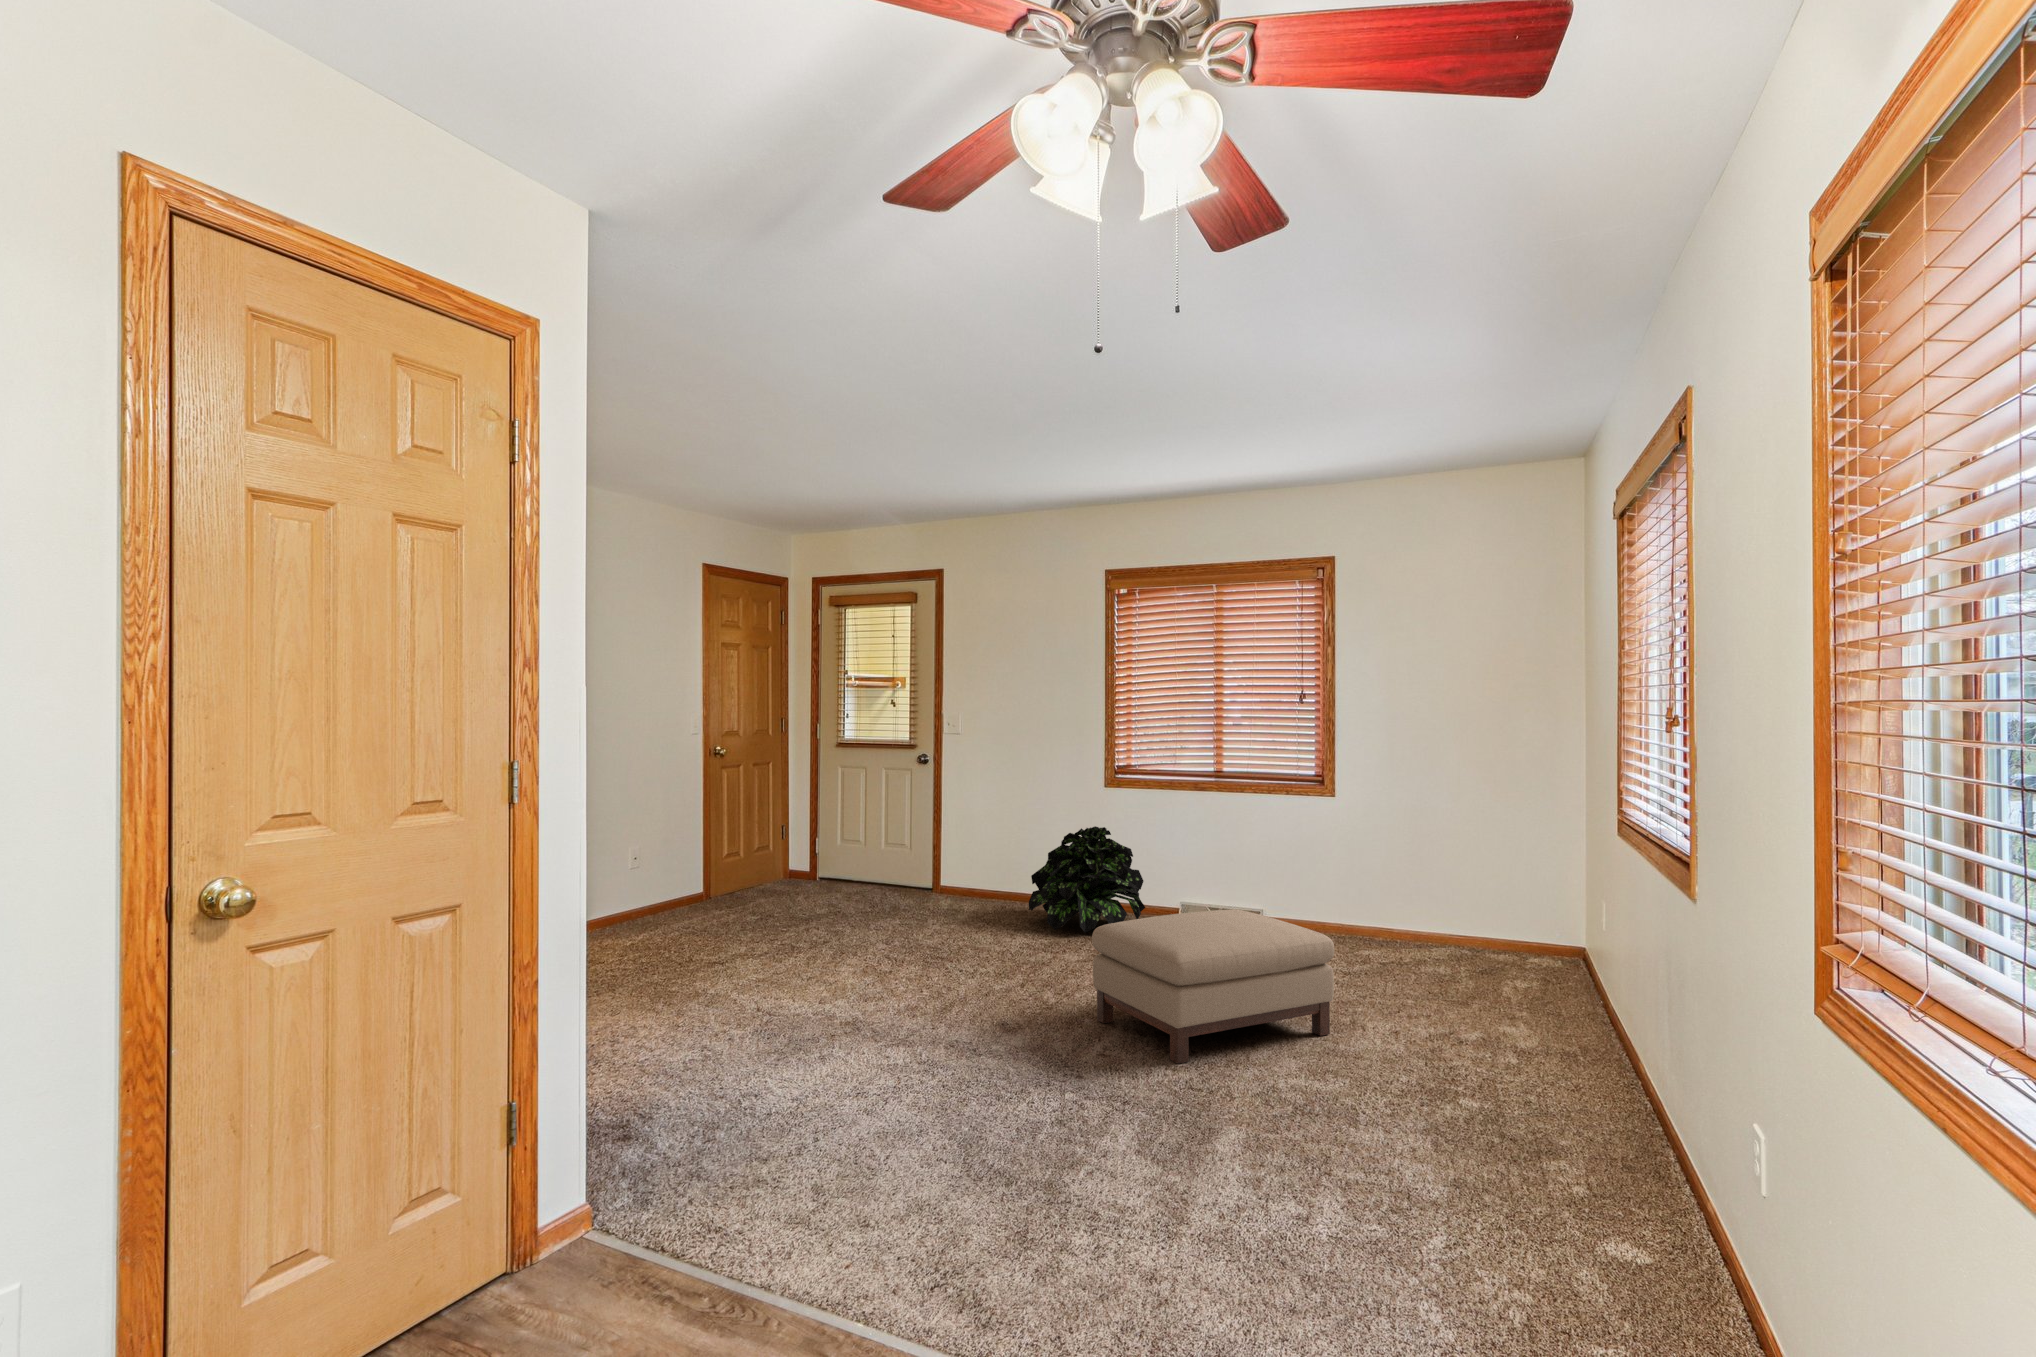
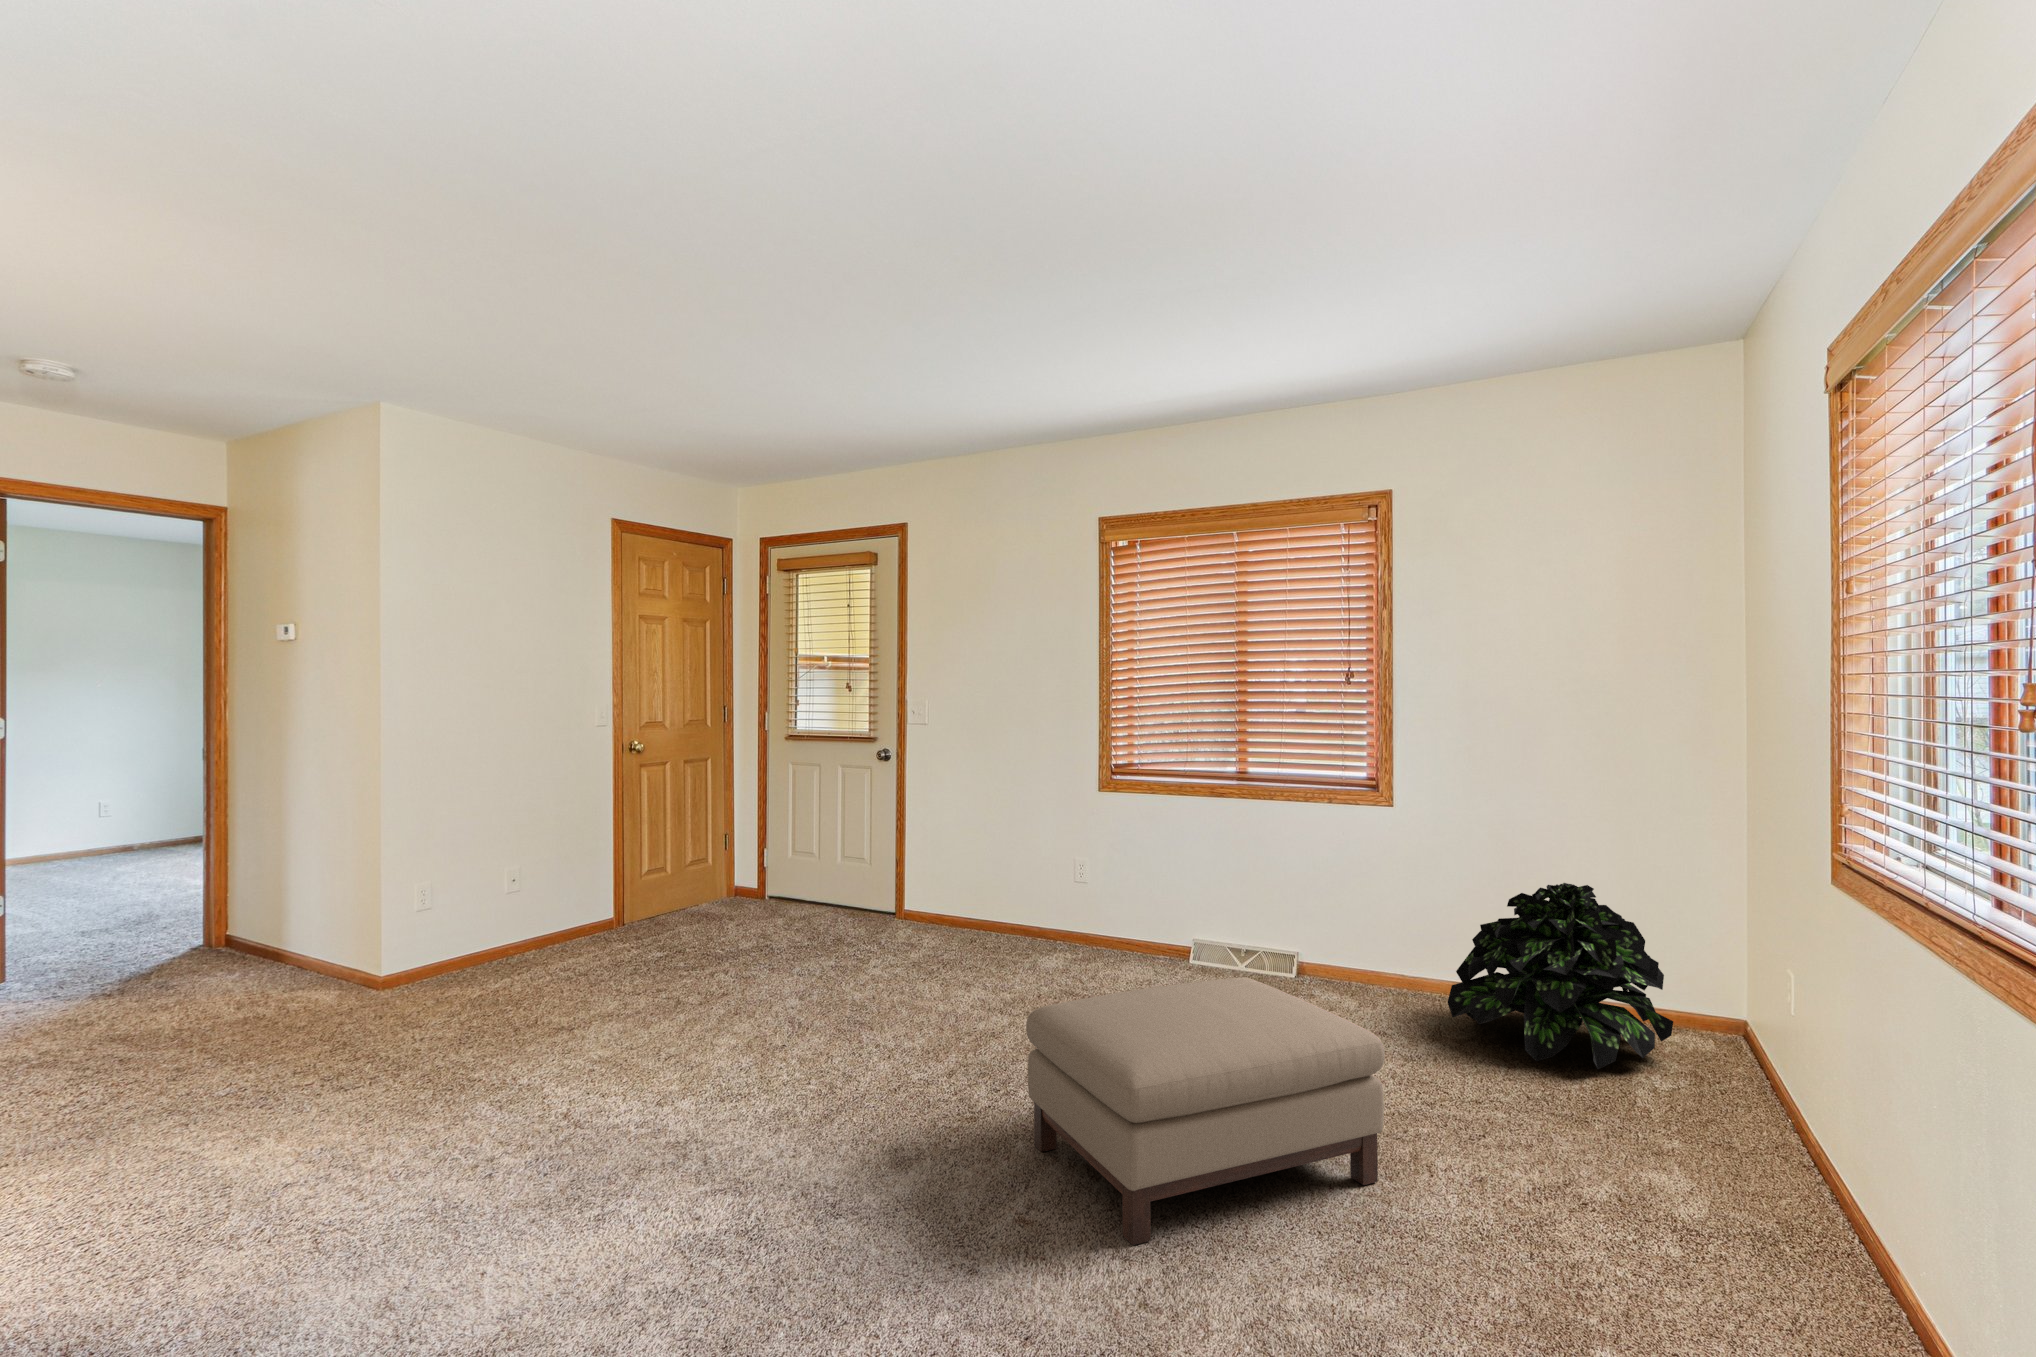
potted plant: present [1029,826,1145,933] -> present [1448,883,1673,1069]

